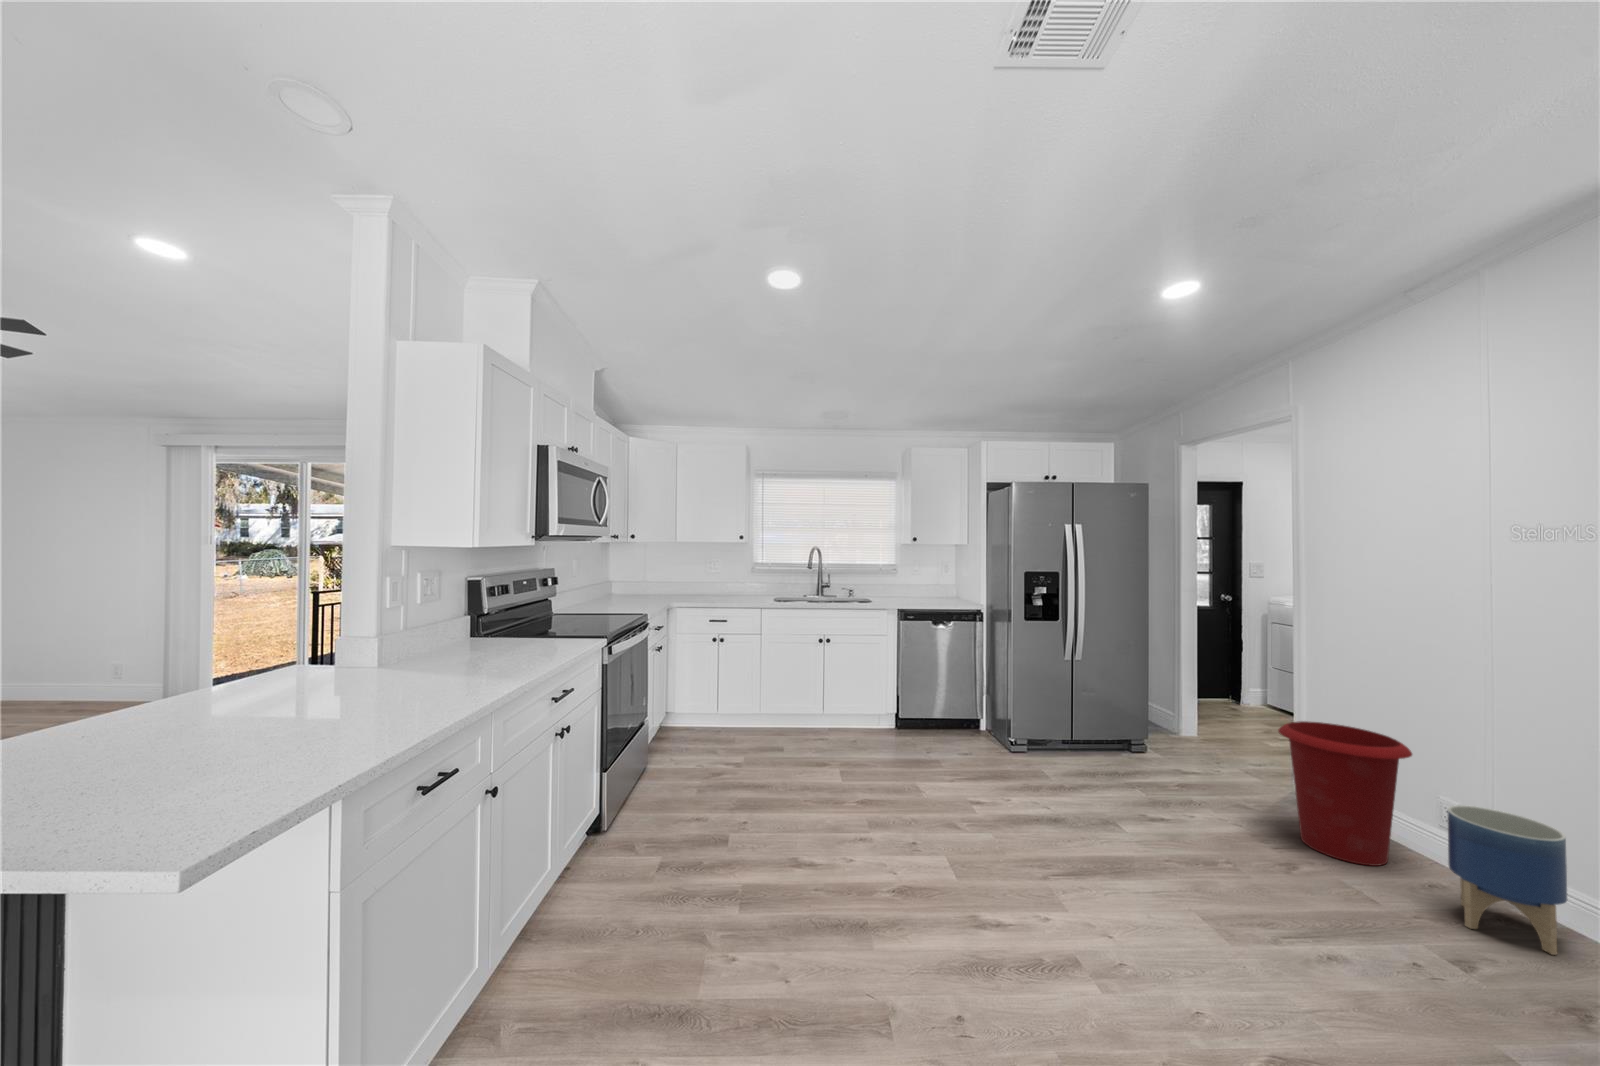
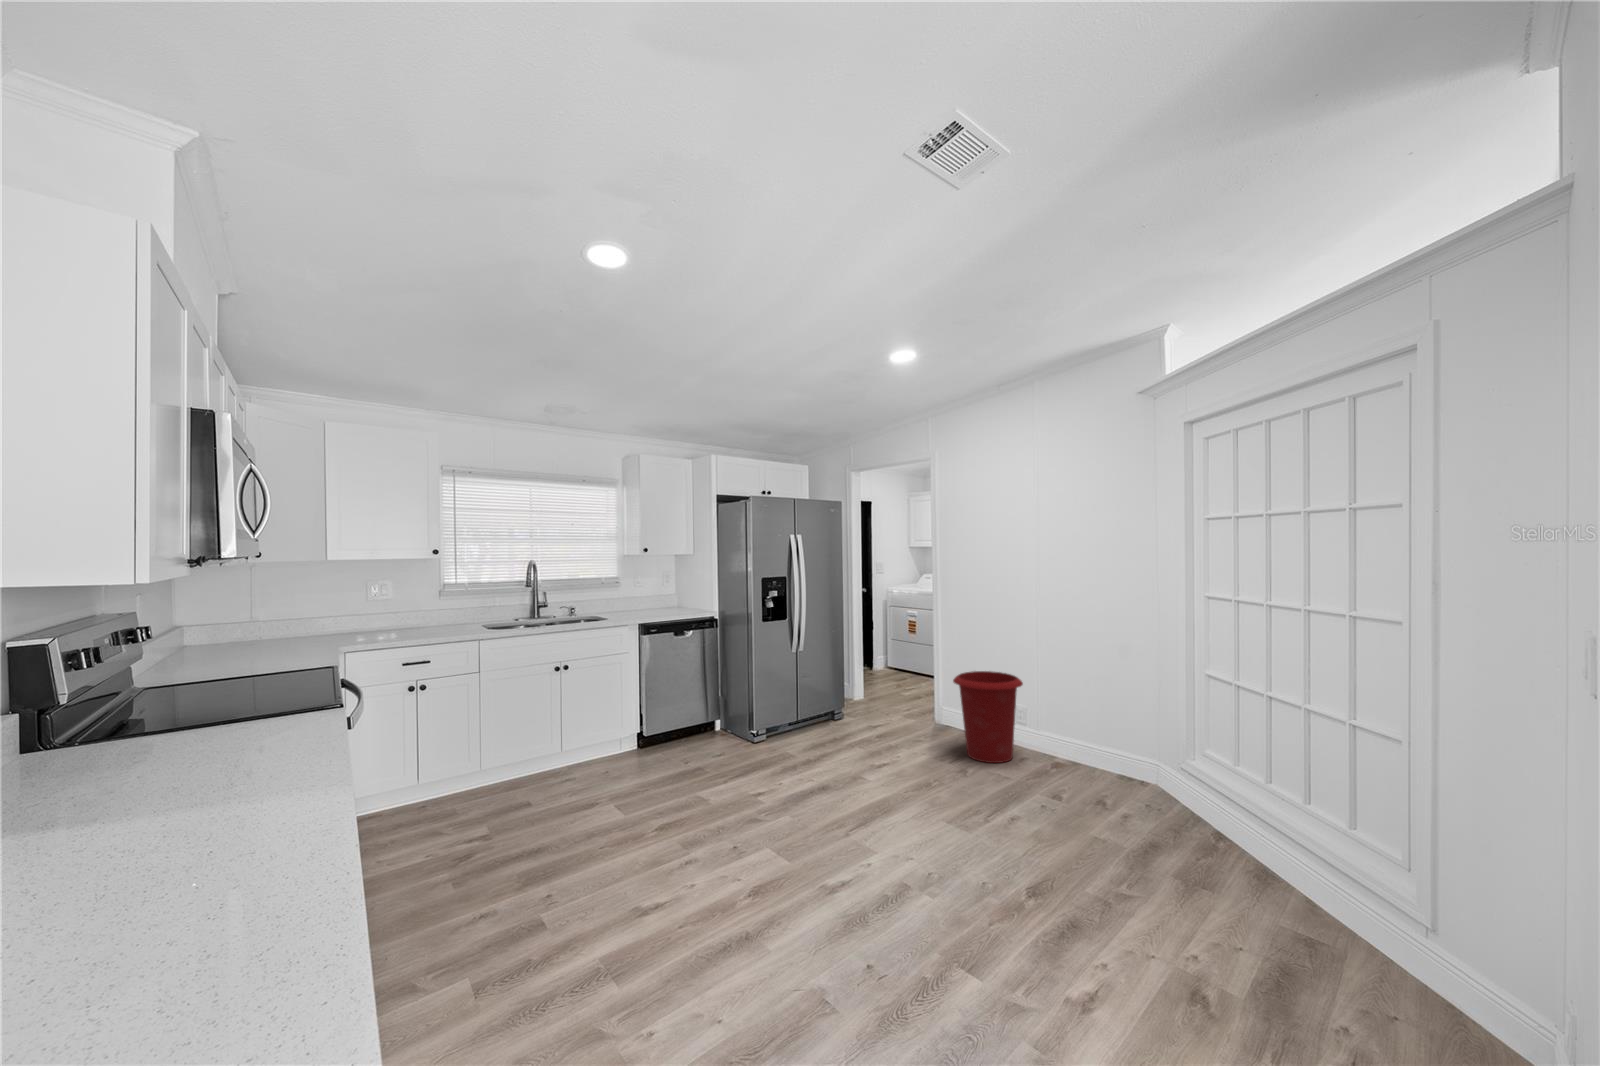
planter: present [1448,805,1567,955] -> none [1048,707,1099,784]

